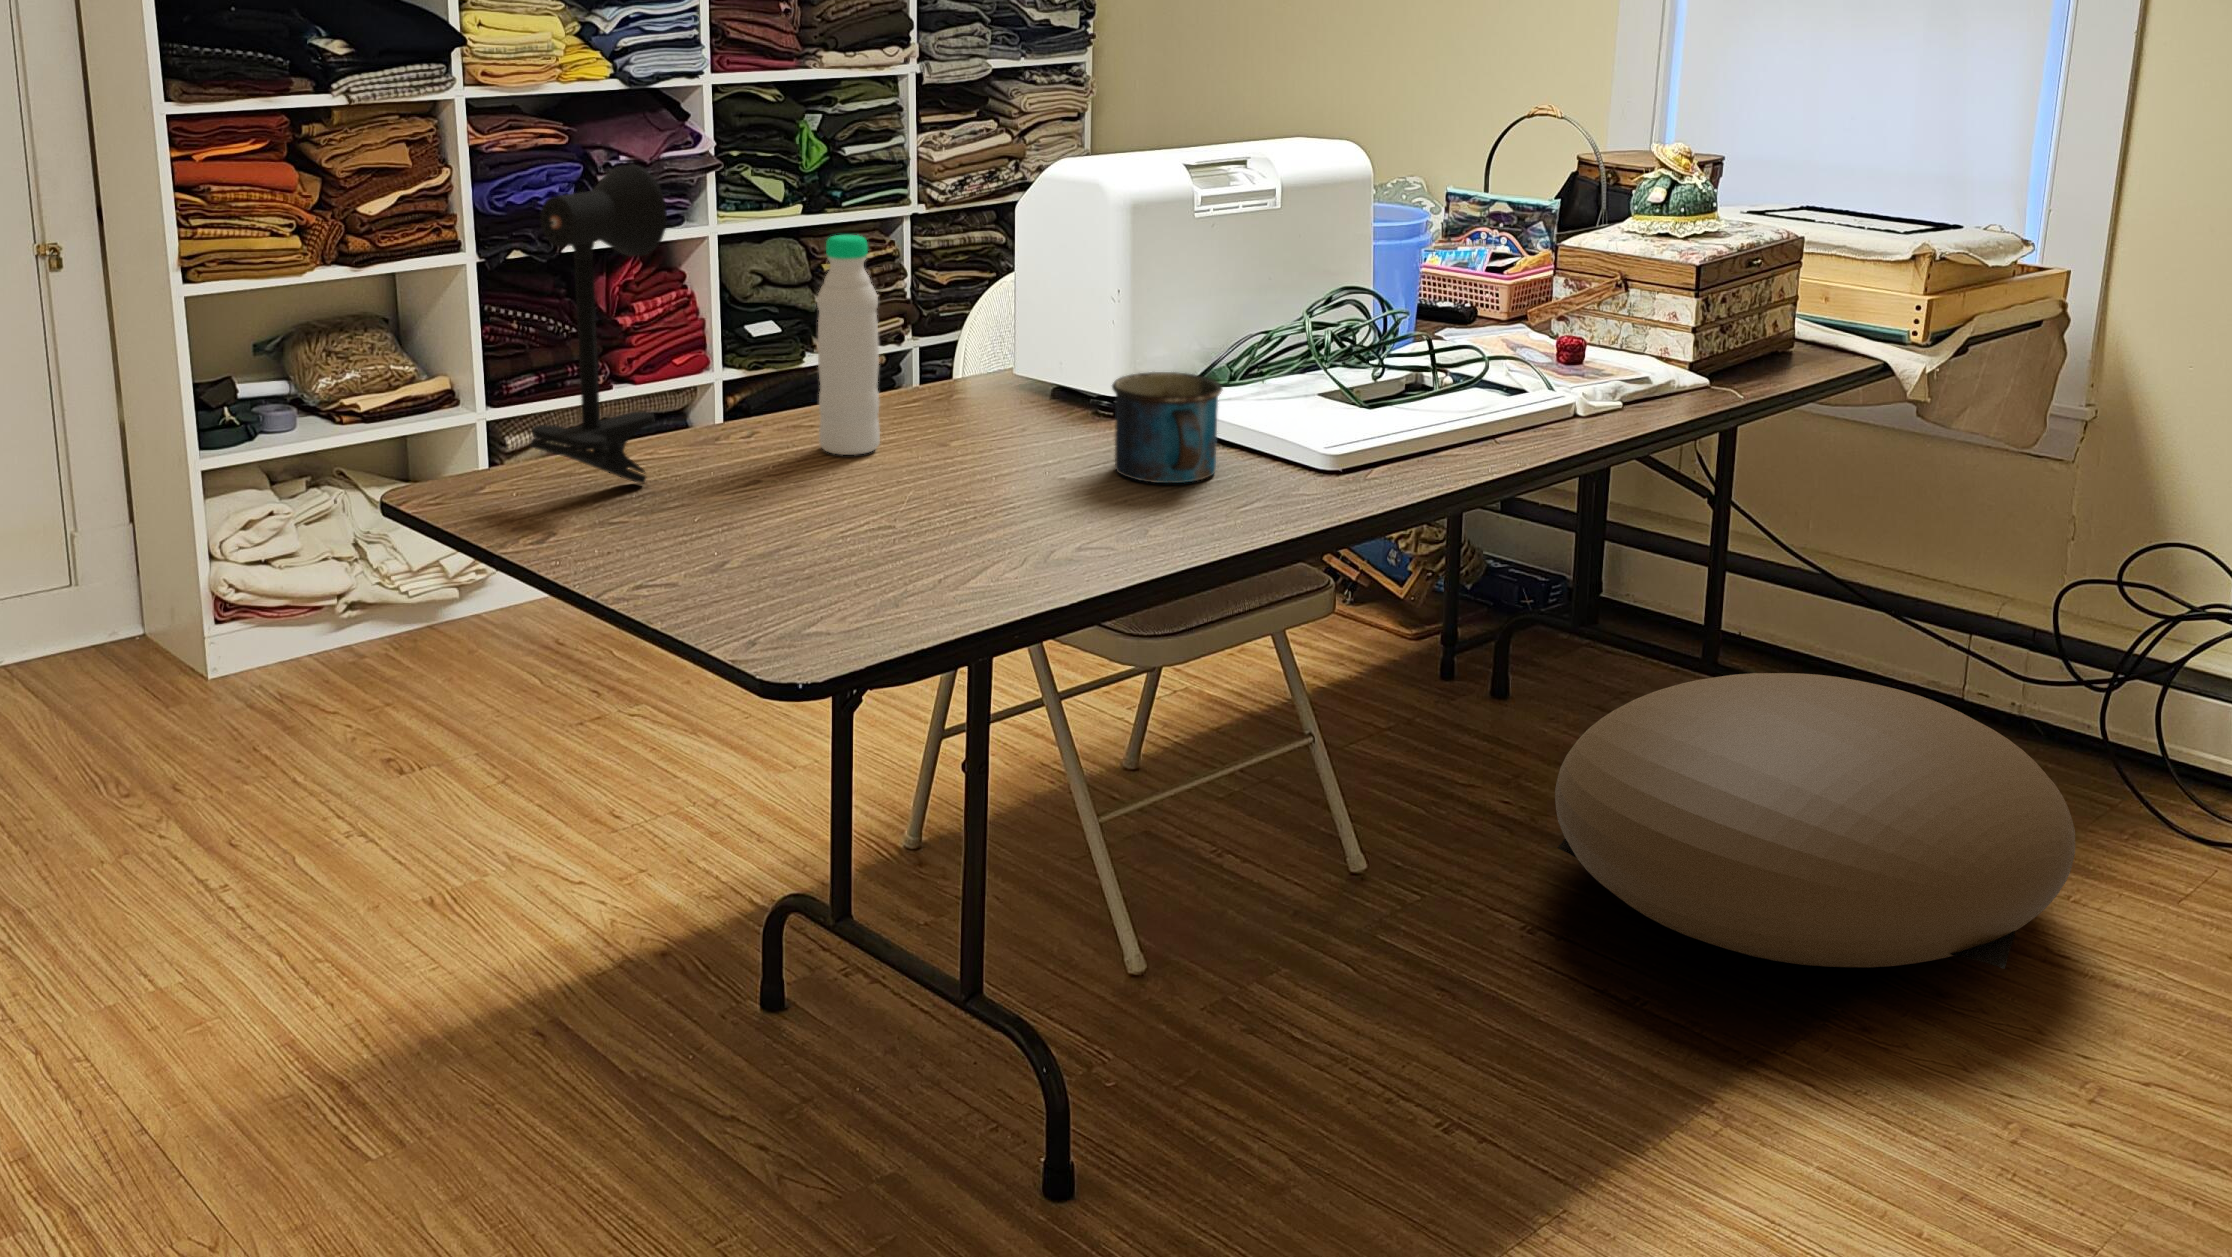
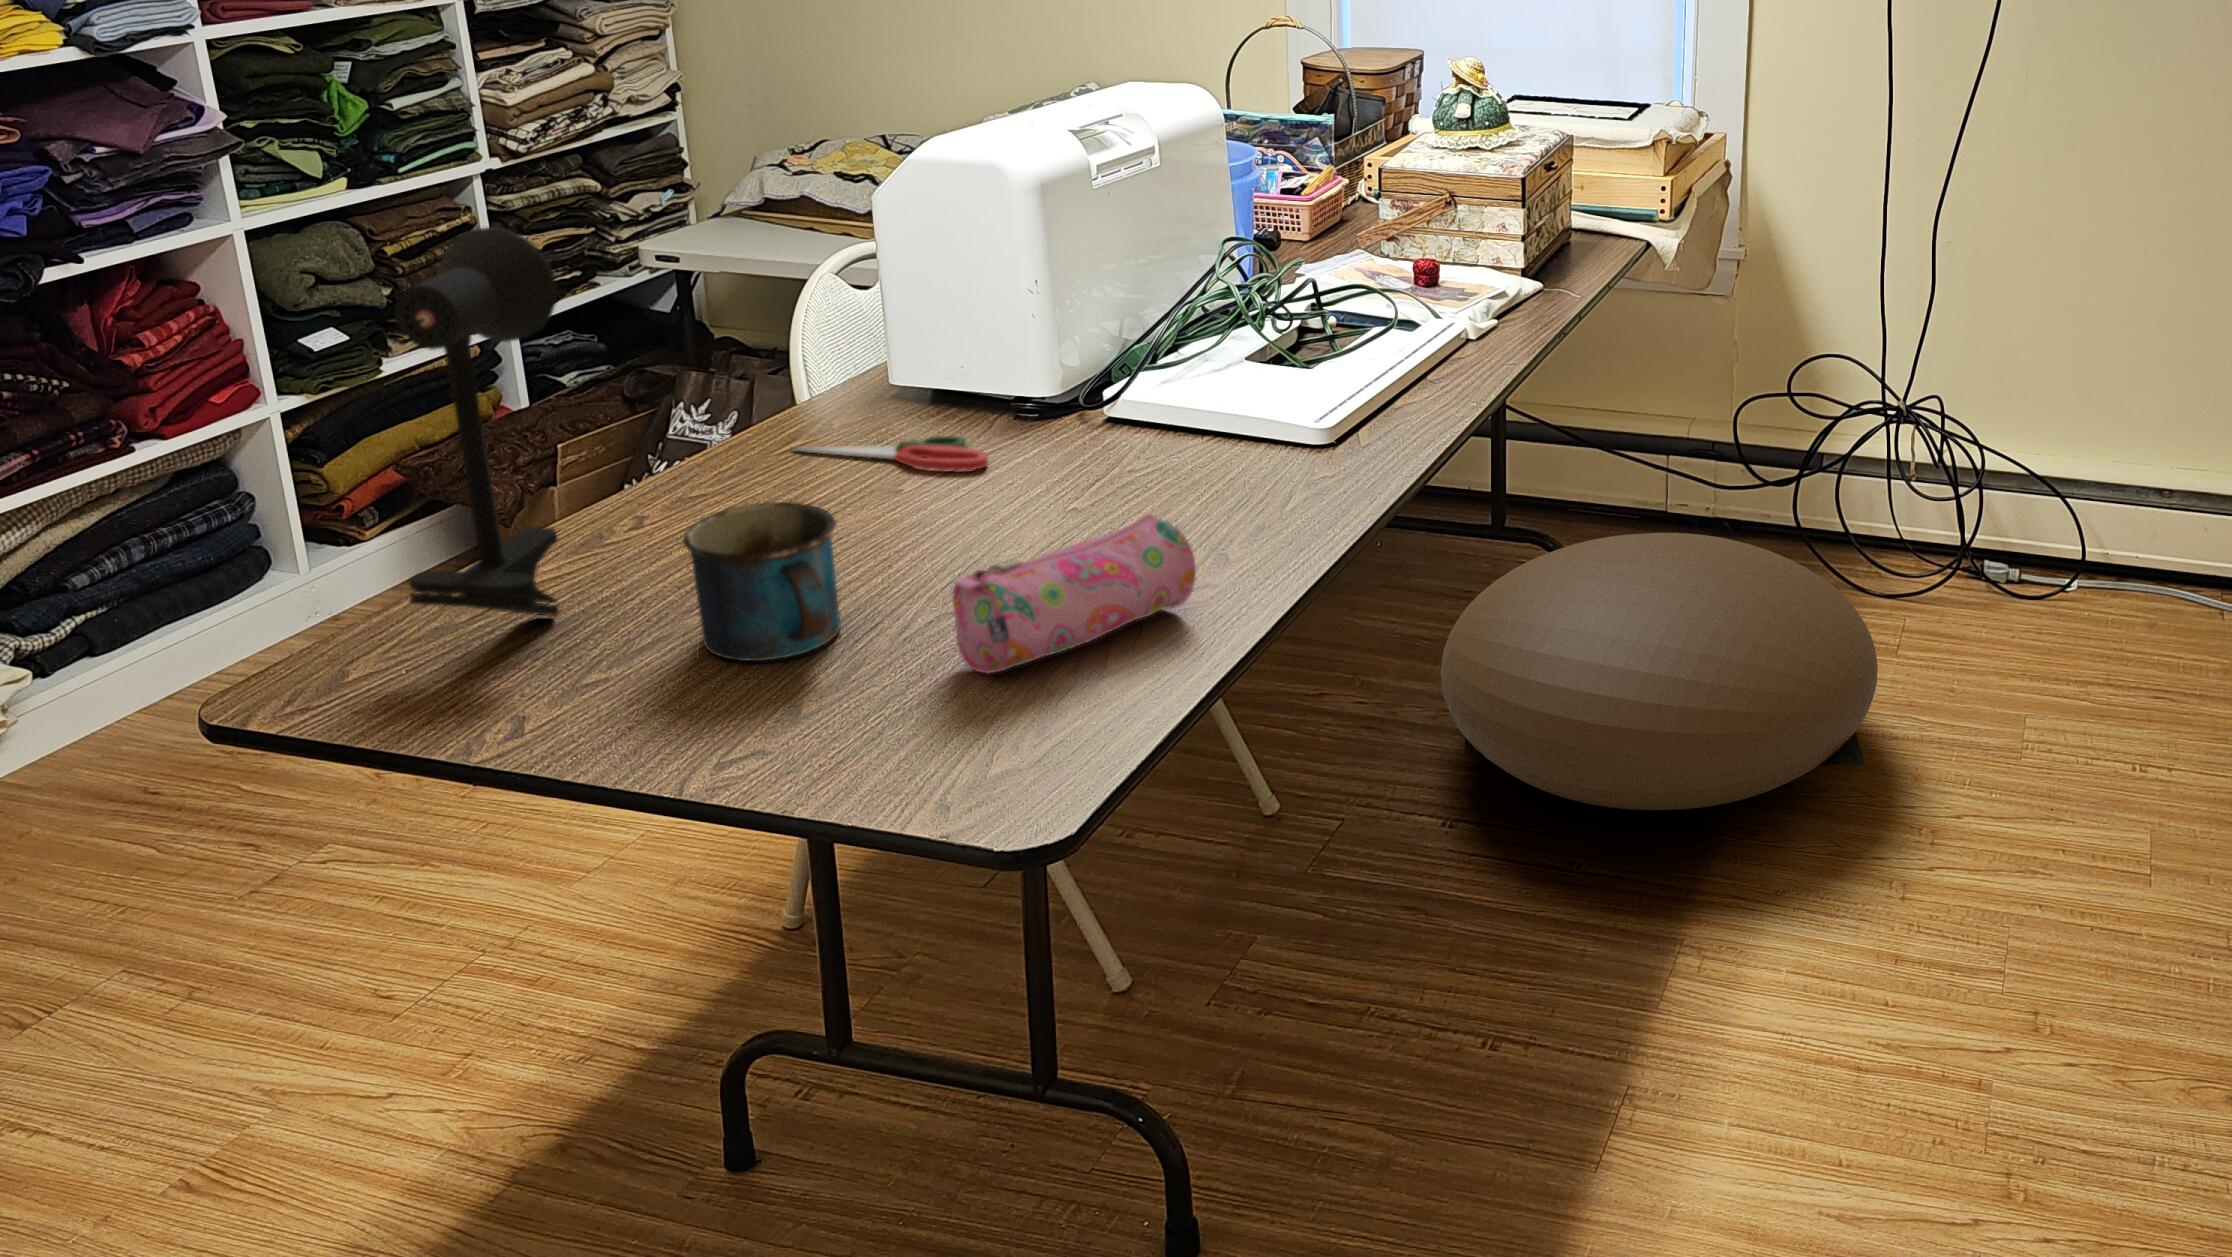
water bottle: present [817,235,880,455] -> none [707,268,802,527]
mug: present [1112,372,1222,483] -> present [684,502,841,661]
scissors: none [916,407,1052,443] -> present [793,436,988,470]
pencil case: none [876,470,1102,576] -> present [952,514,1196,673]

